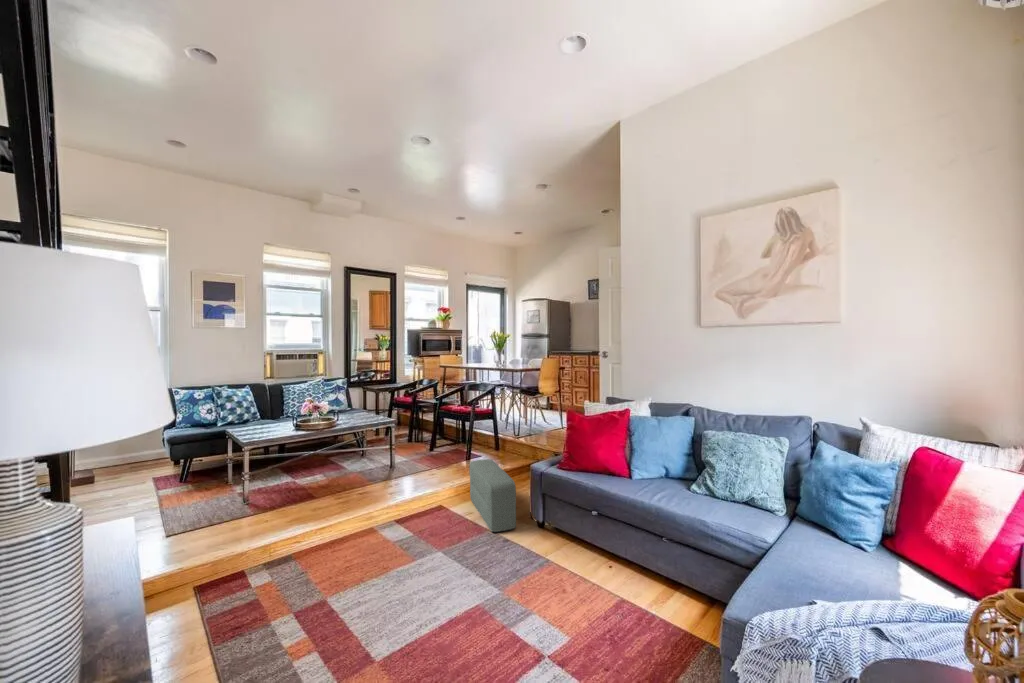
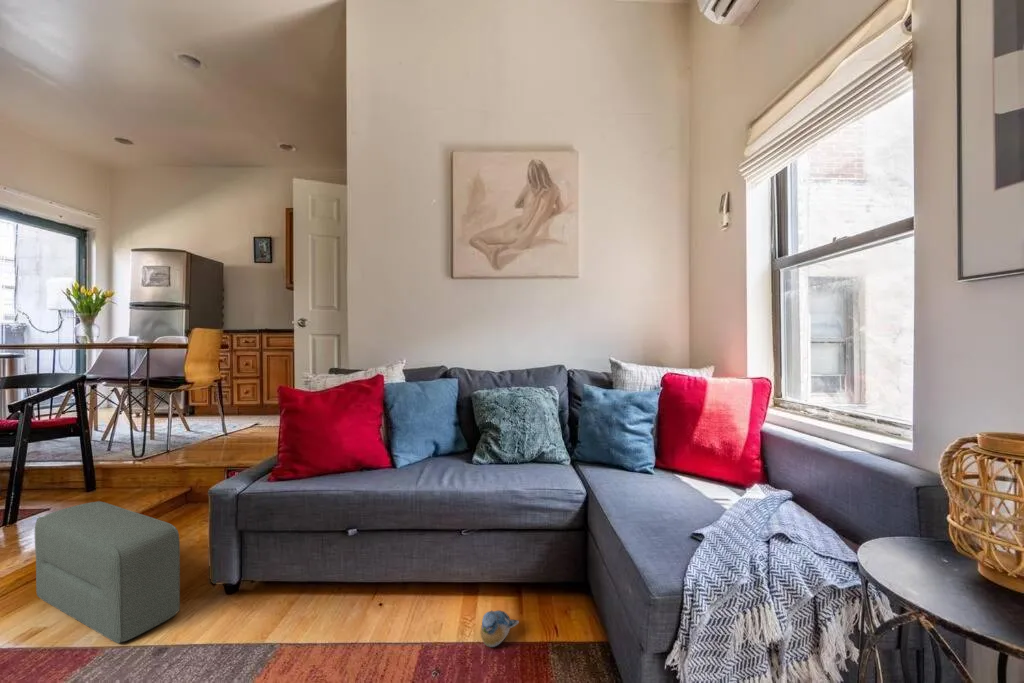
plush toy: none [655,596,690,622] -> present [481,611,519,647]

